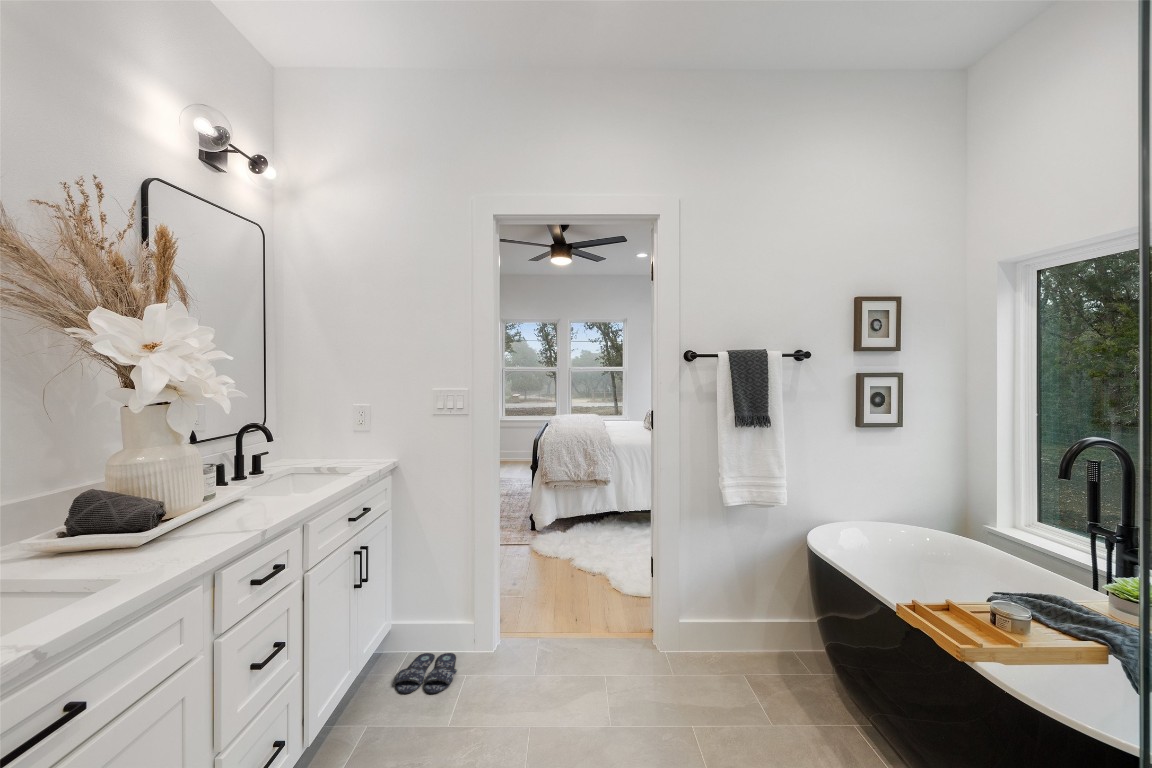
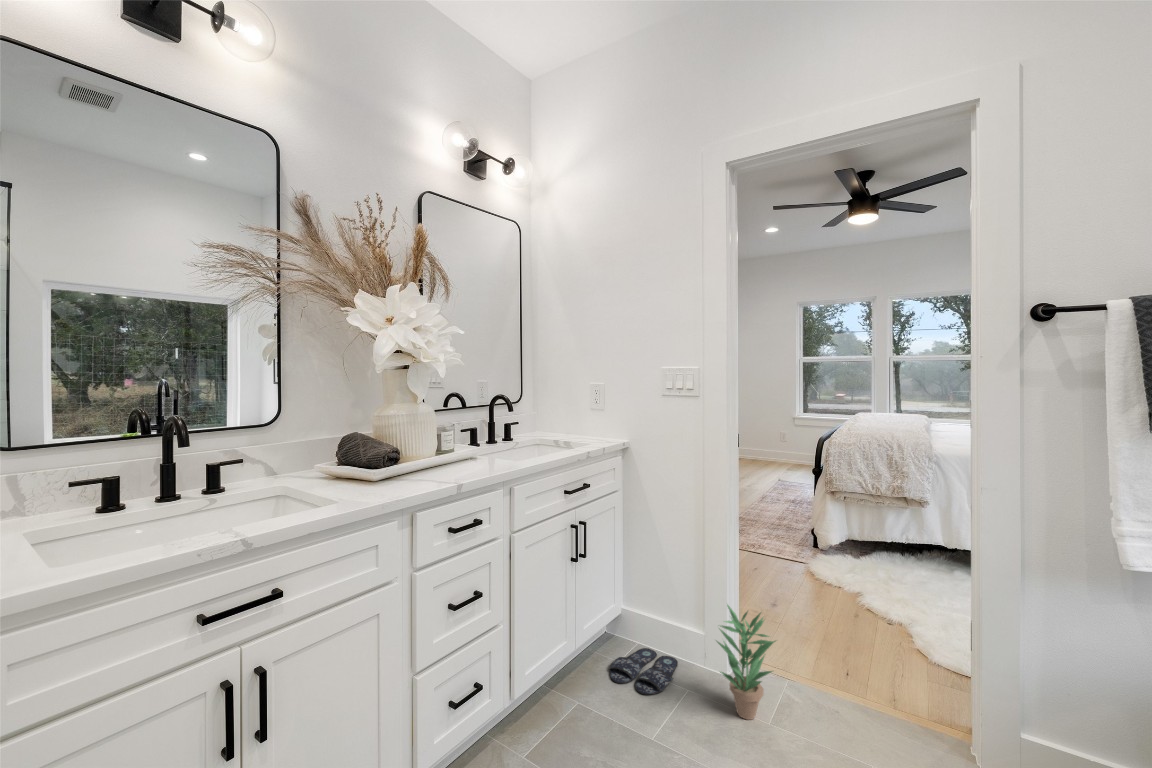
potted plant: none [497,586,546,679] -> present [717,605,775,720]

